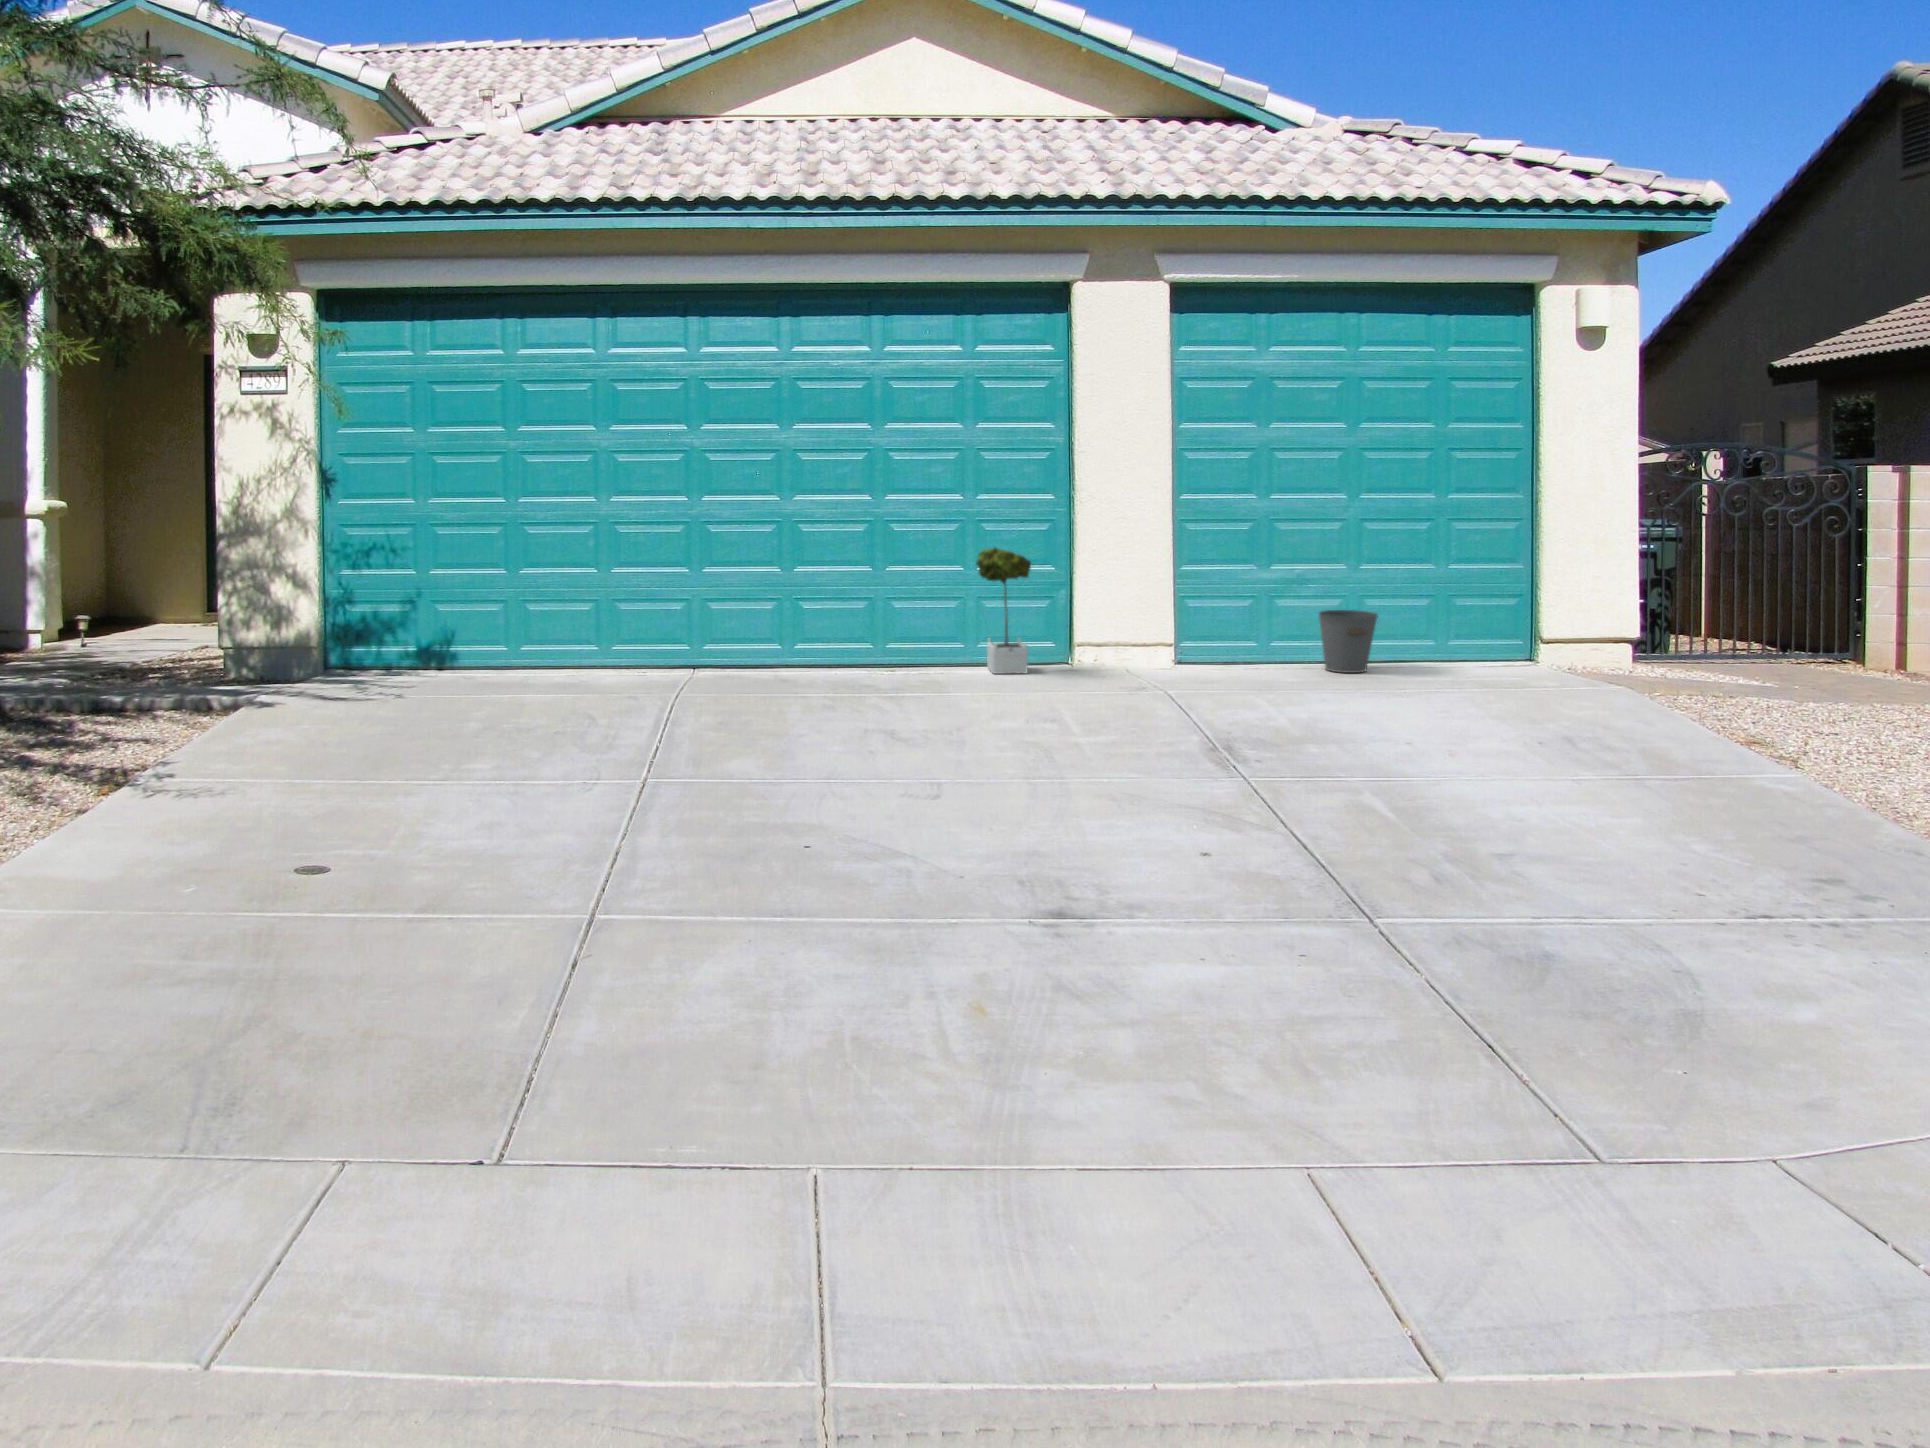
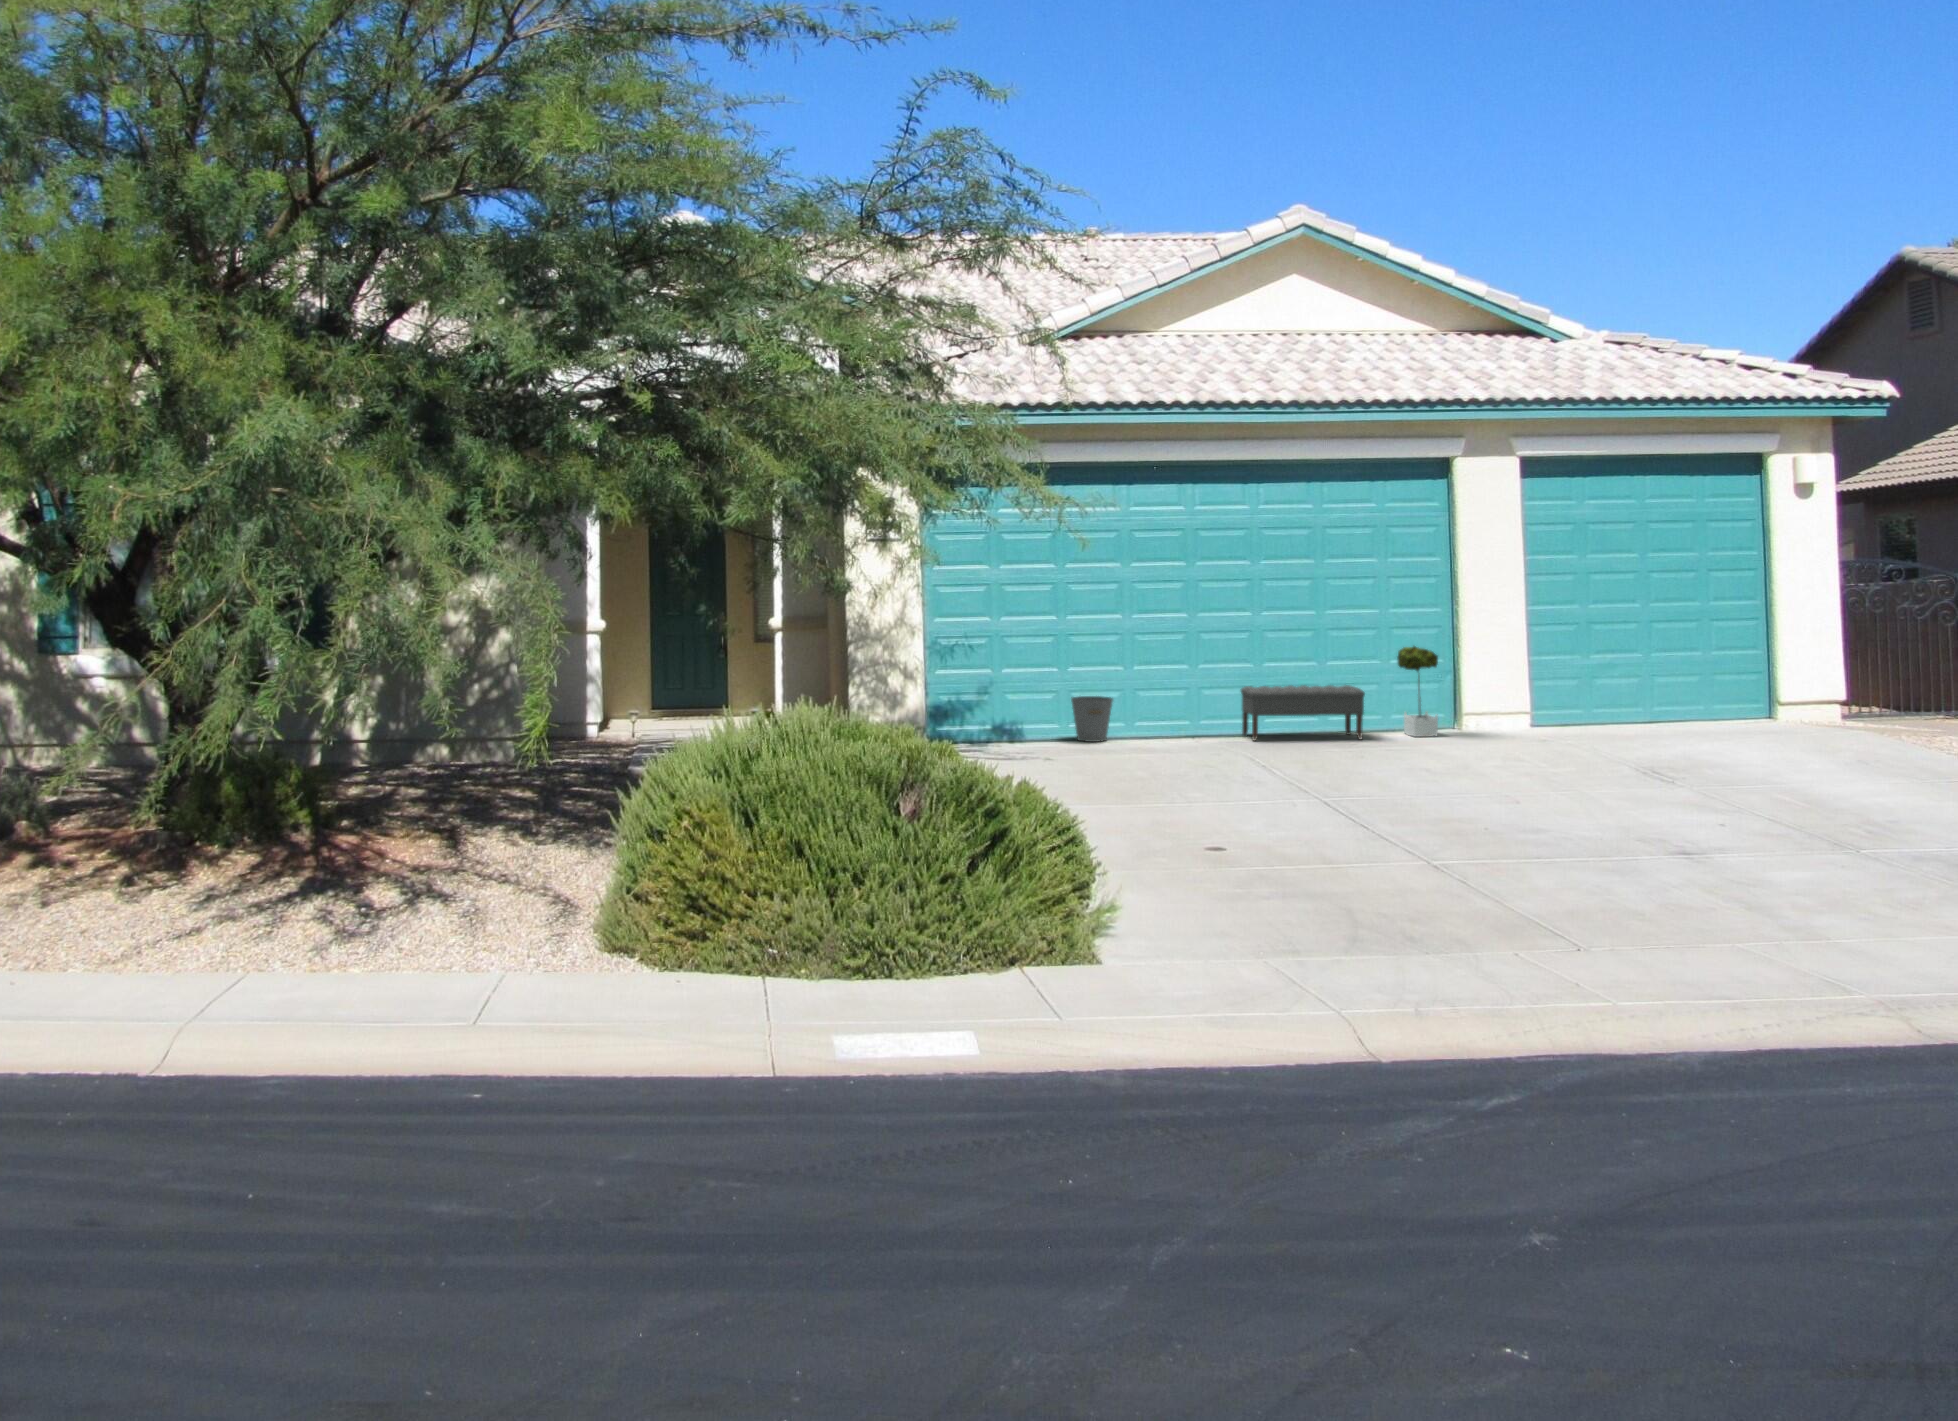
bench: none [760,601,919,677] -> present [1241,685,1365,740]
bucket: present [1319,610,1378,673] -> present [1071,696,1113,742]

